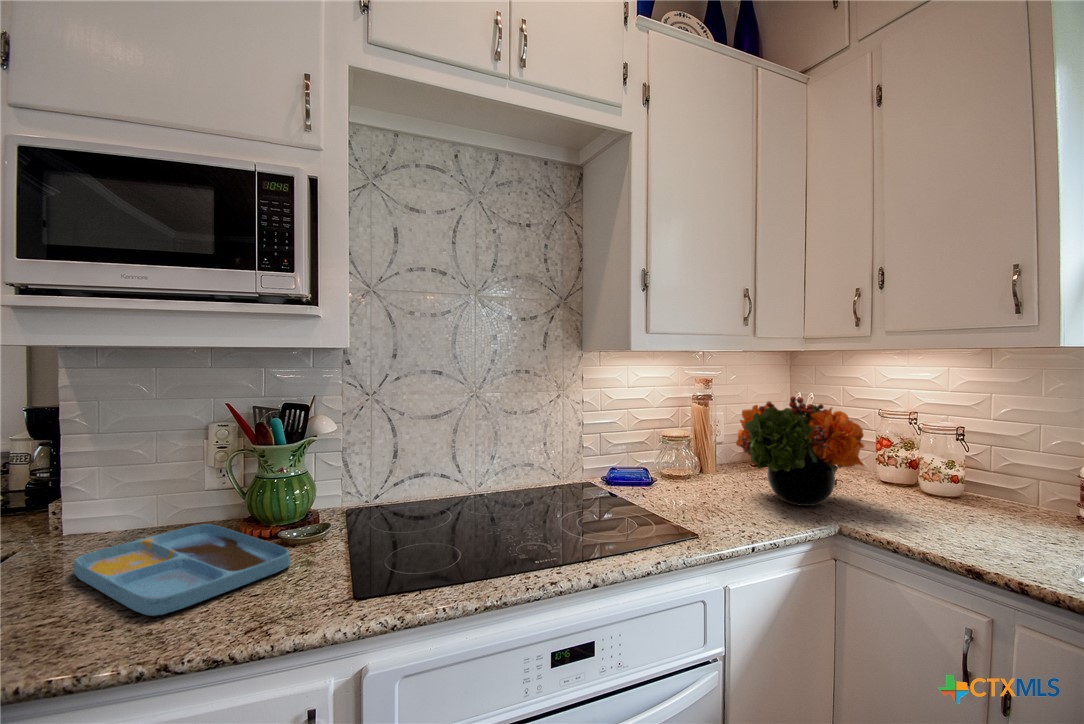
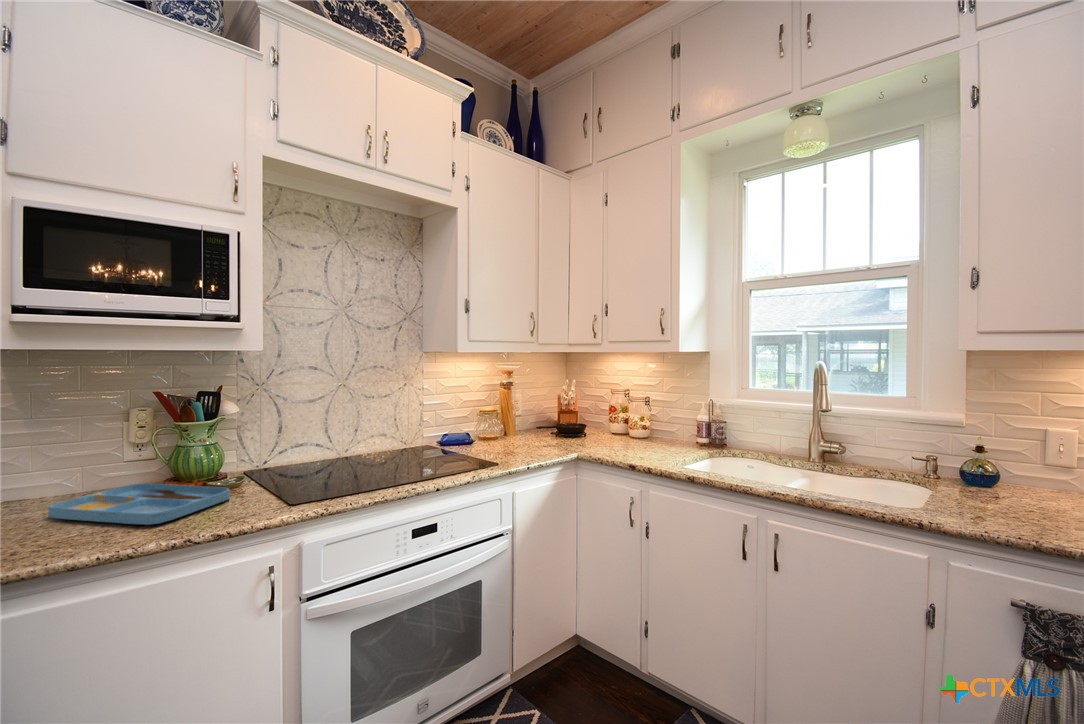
flower arrangement: present [736,396,864,506] -> none [524,381,597,447]

